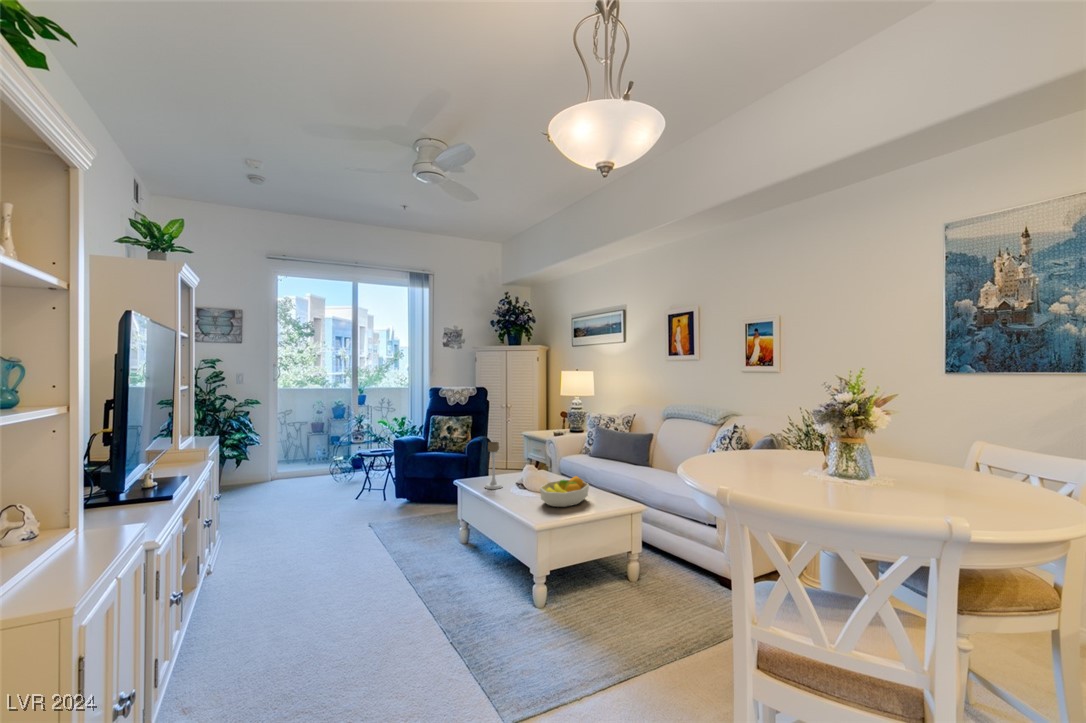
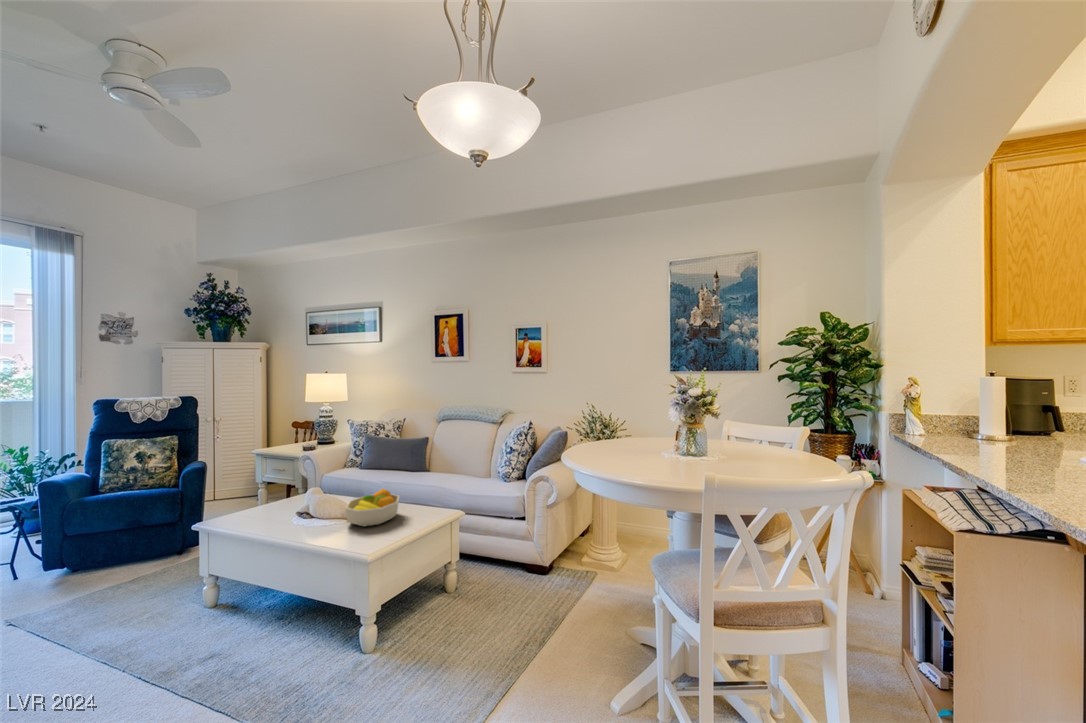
candle holder: present [485,442,503,489] -> none [249,462,276,524]

